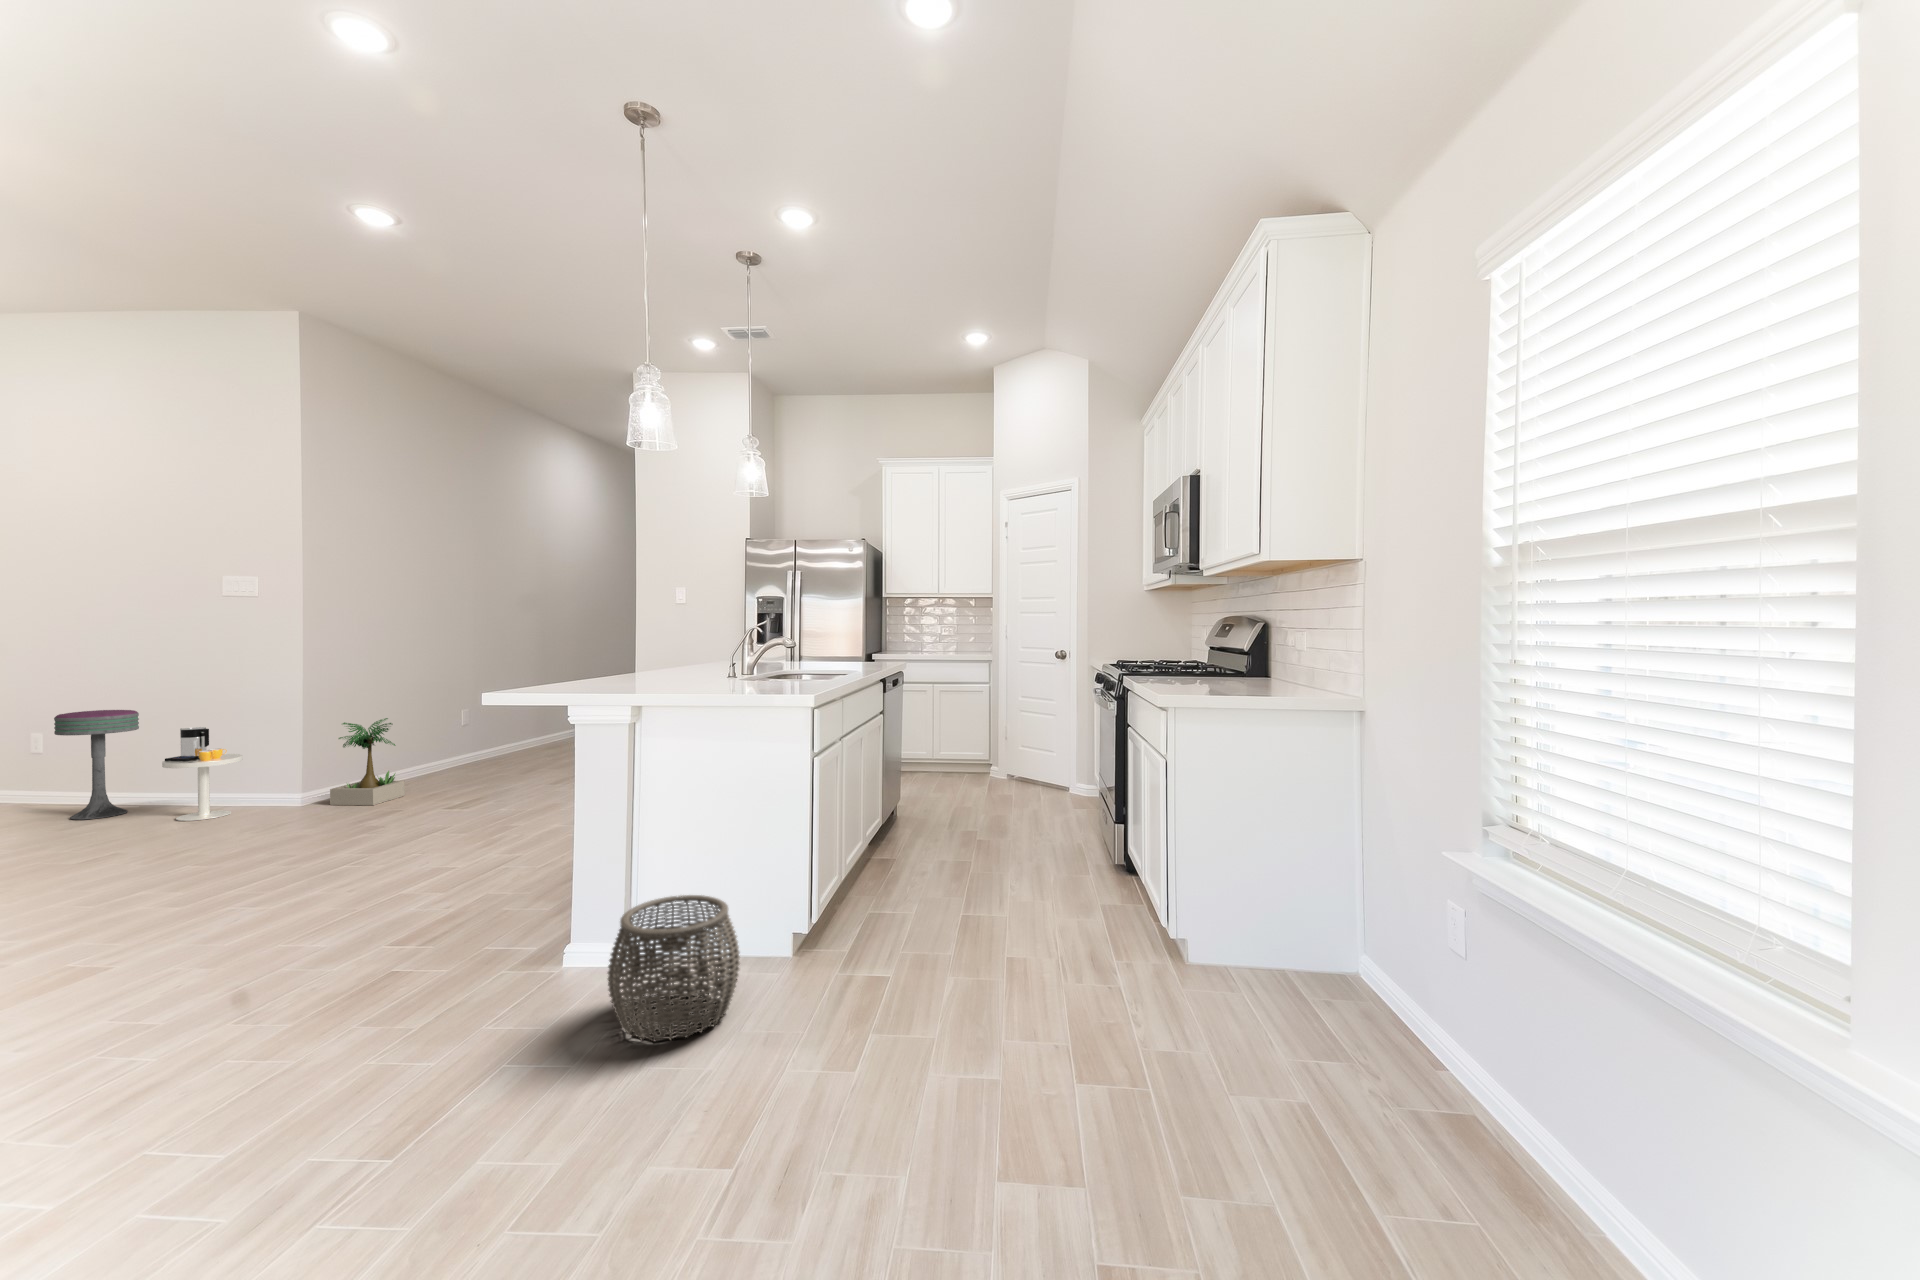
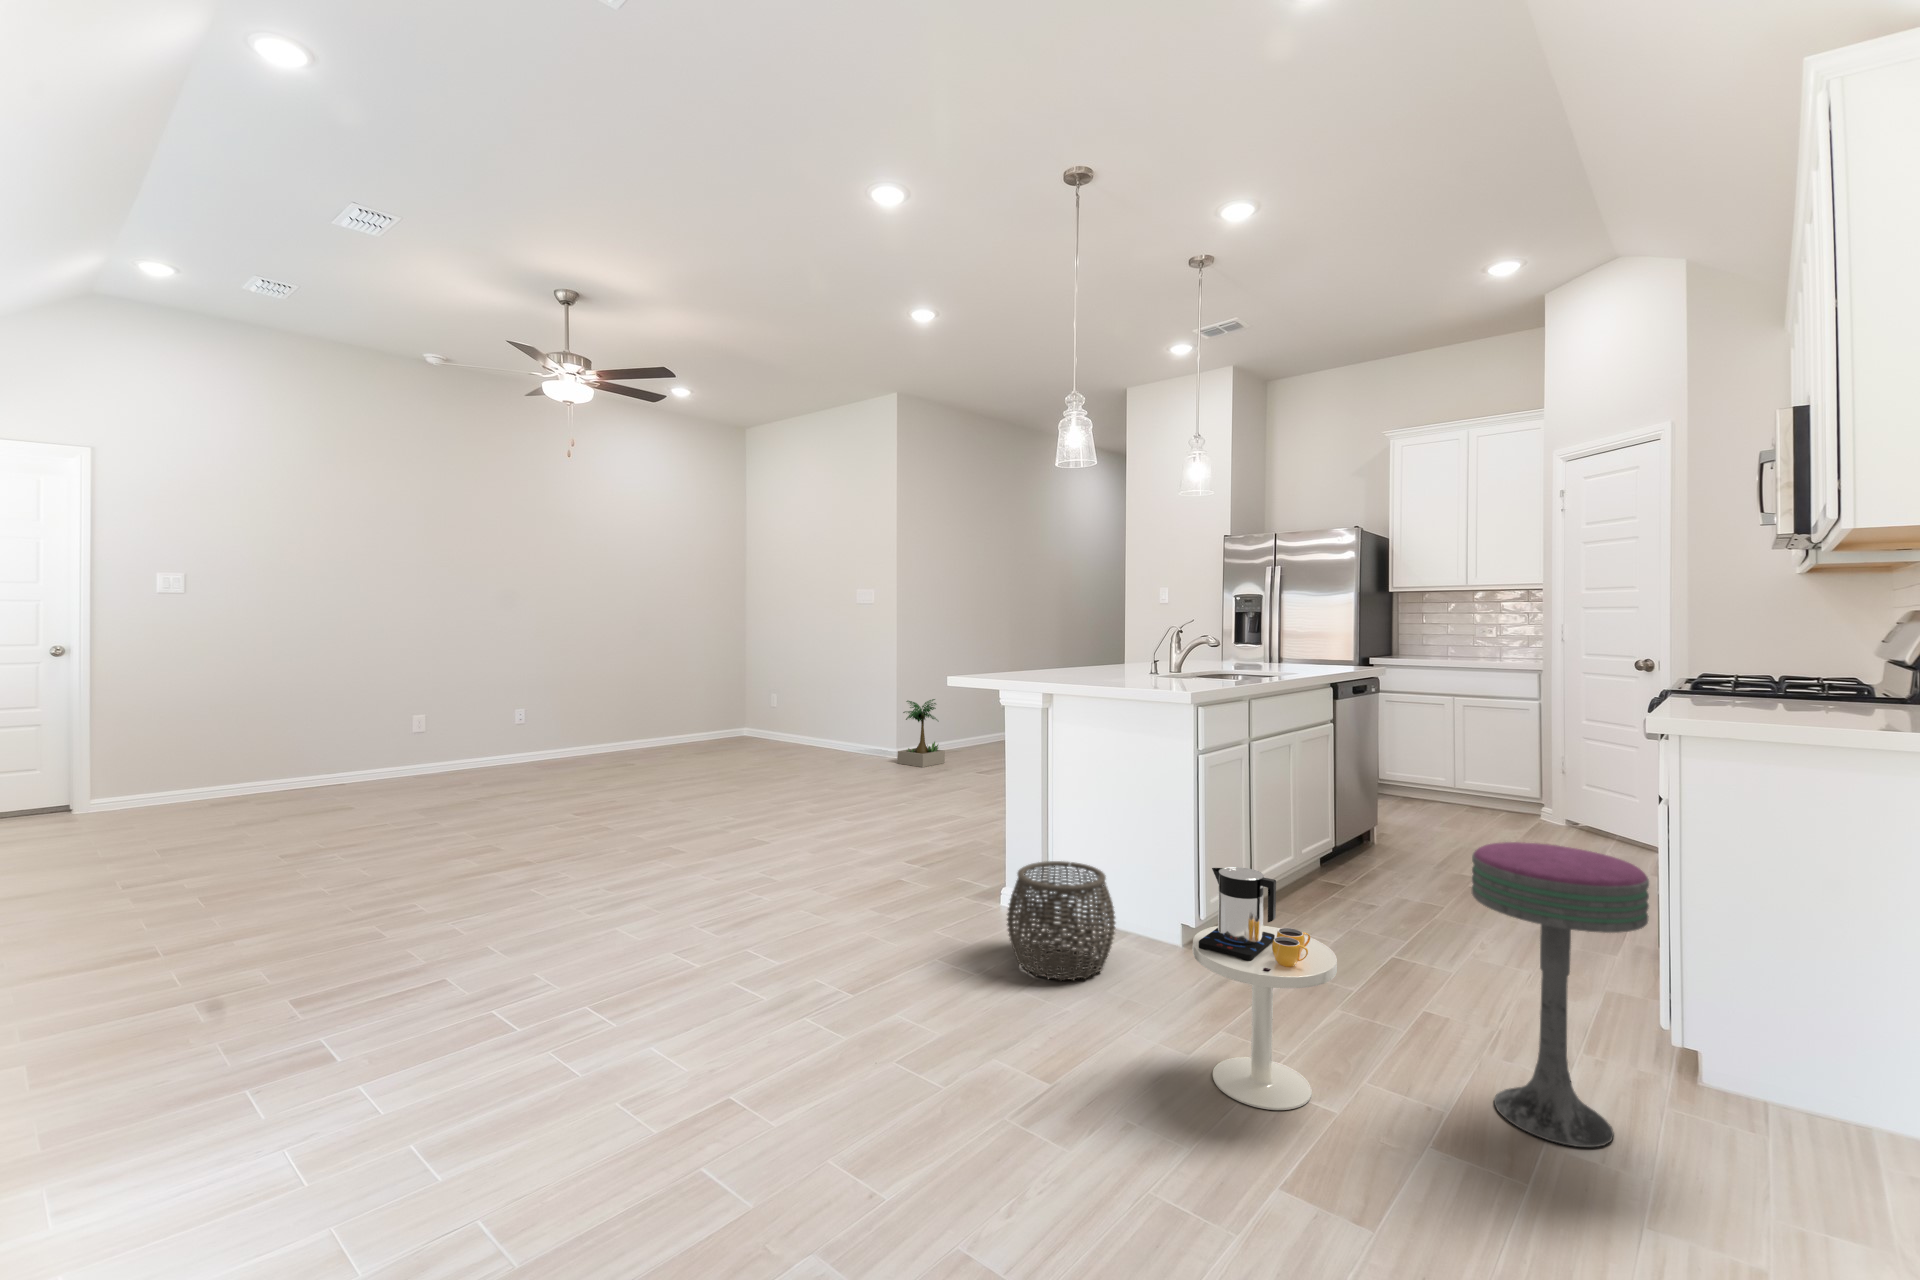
bar stool: present [54,710,139,820] -> present [1472,842,1649,1147]
side table: present [162,727,242,821] -> present [1193,867,1337,1110]

